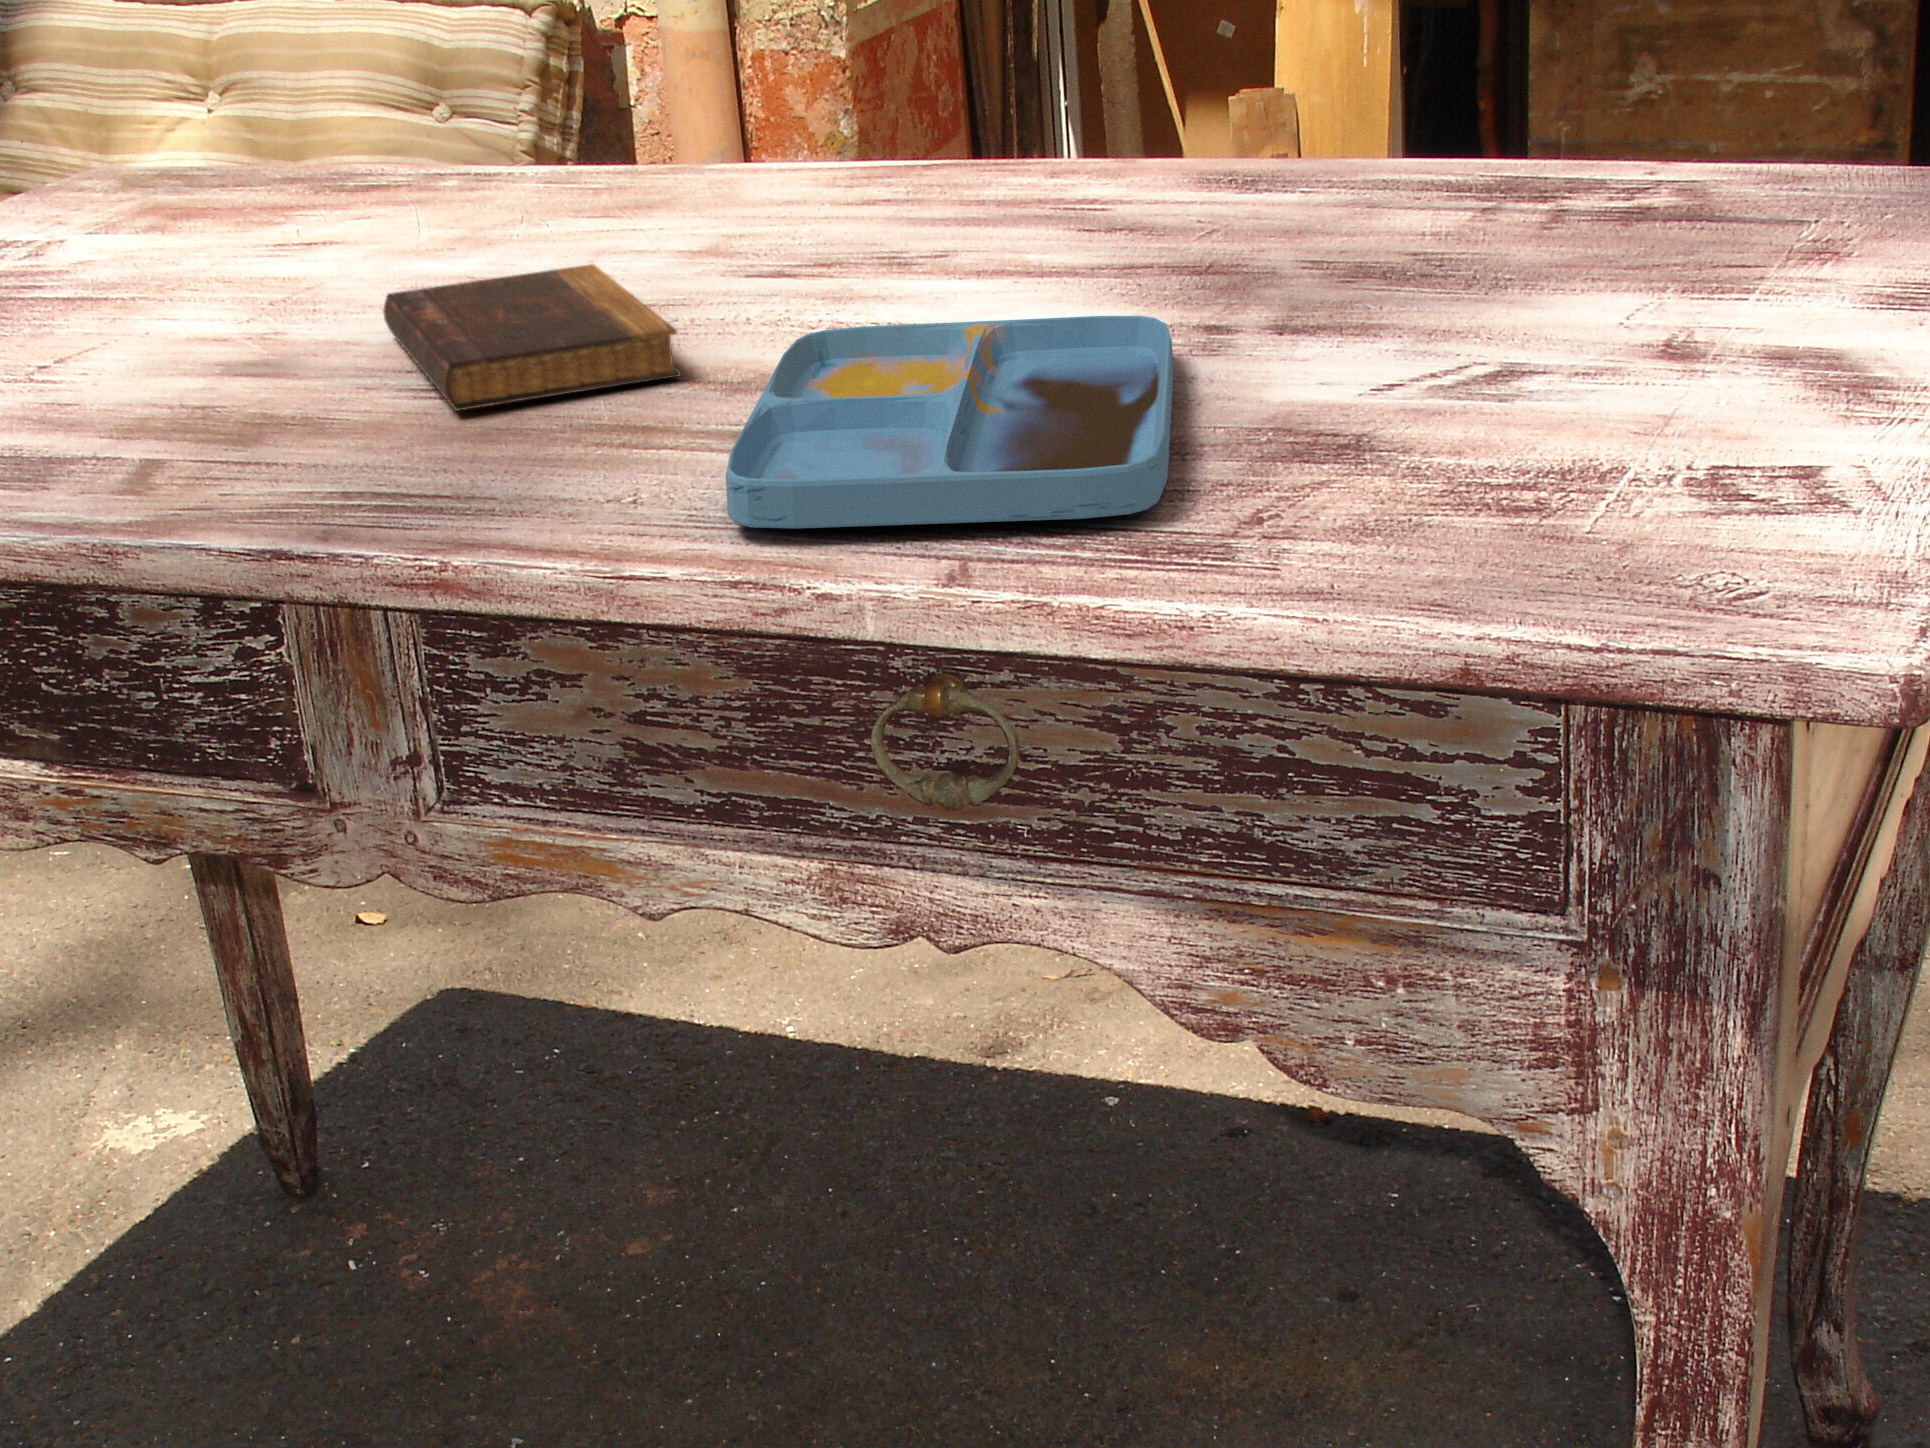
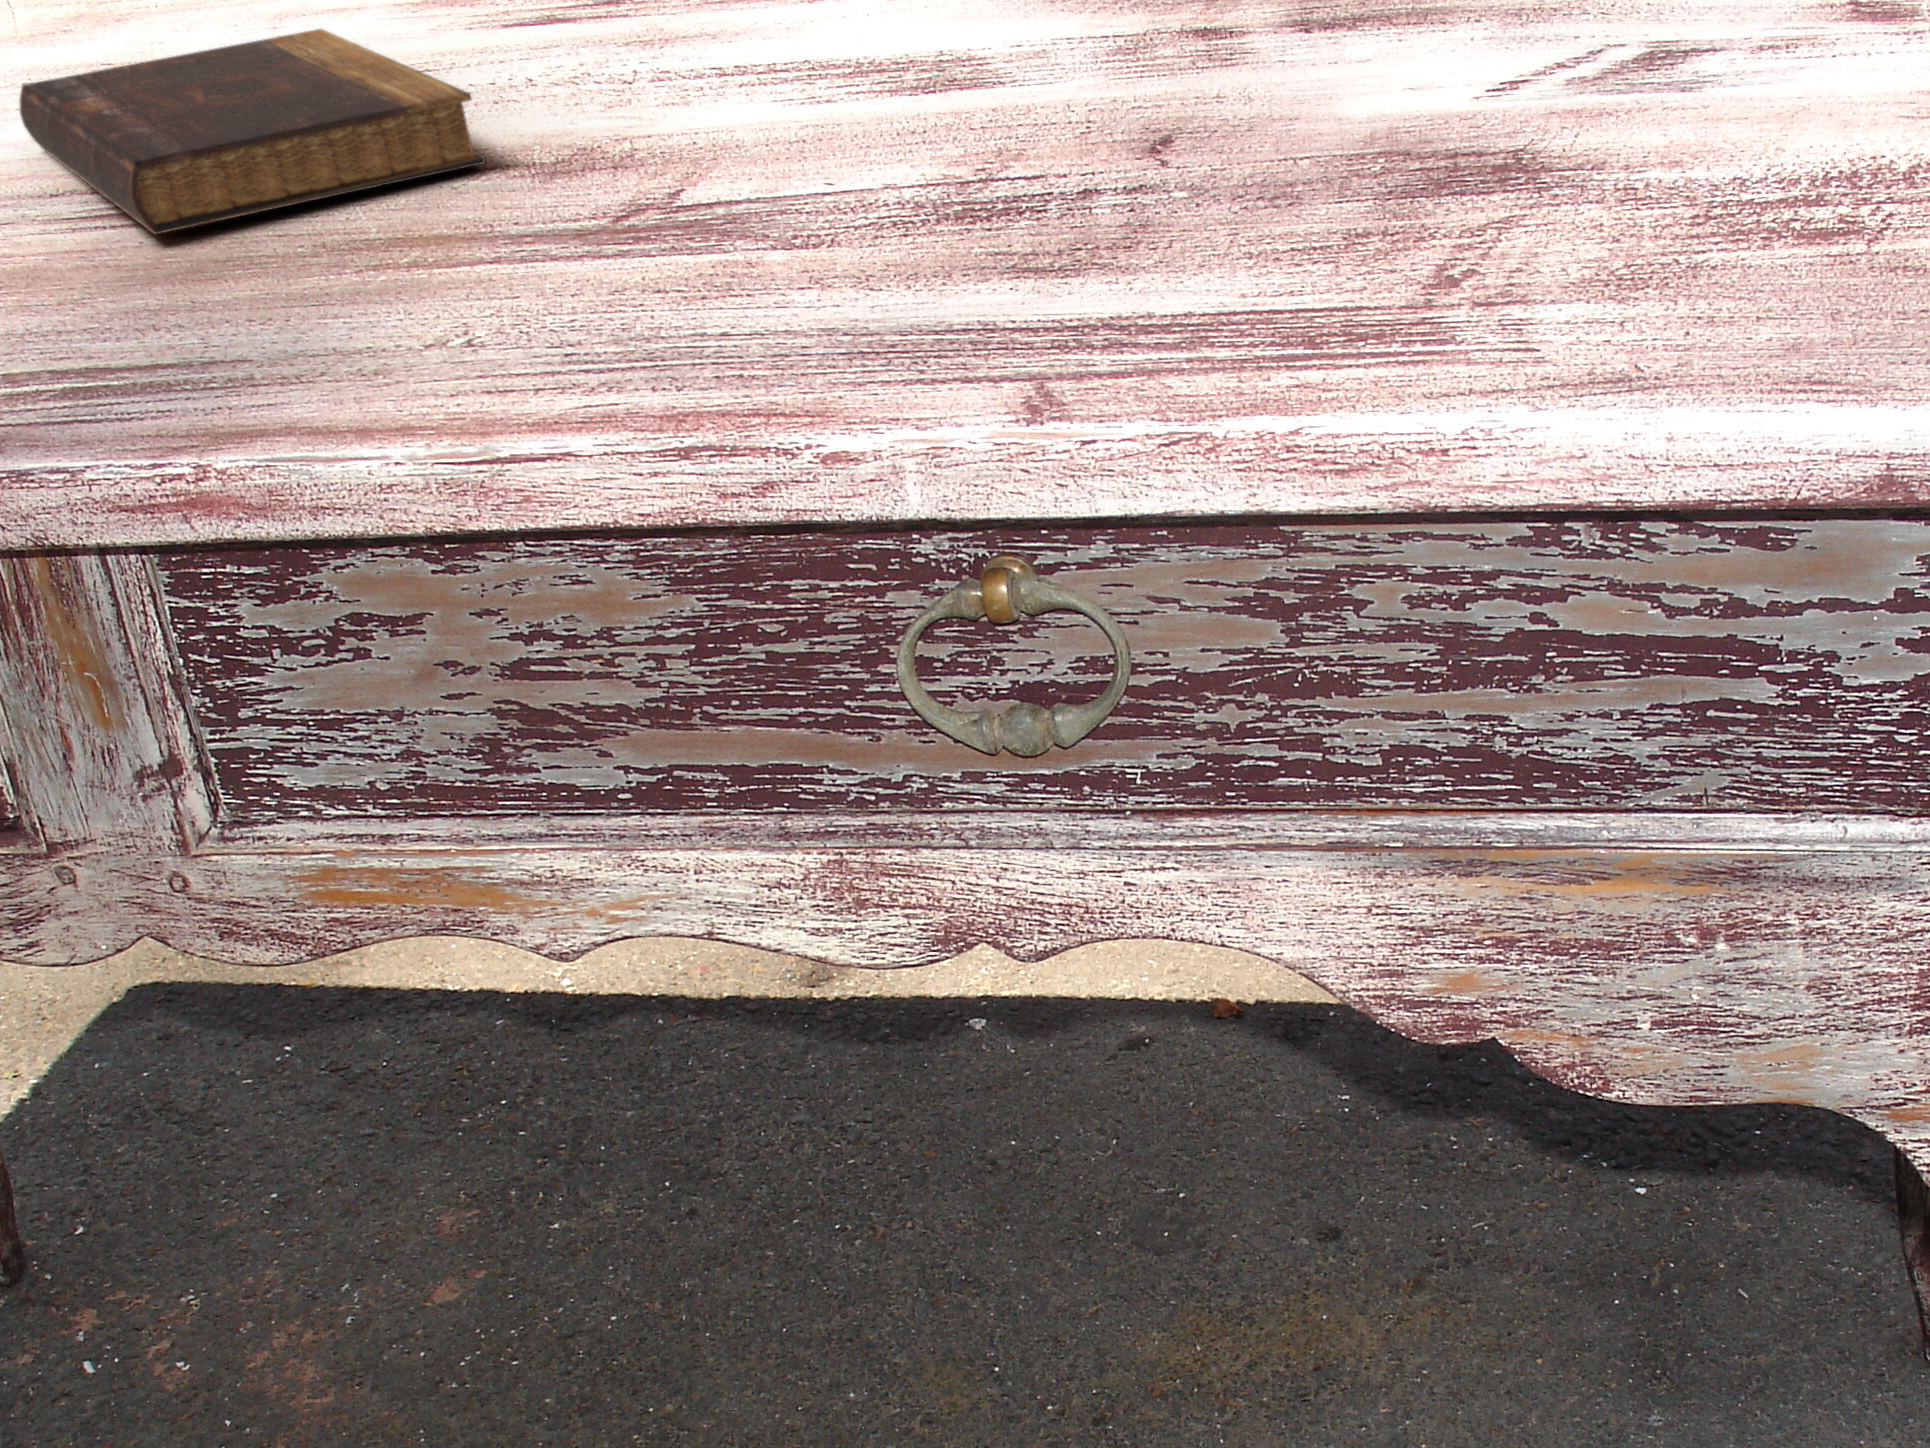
tray: present [726,316,1173,528] -> none [617,29,1284,355]

